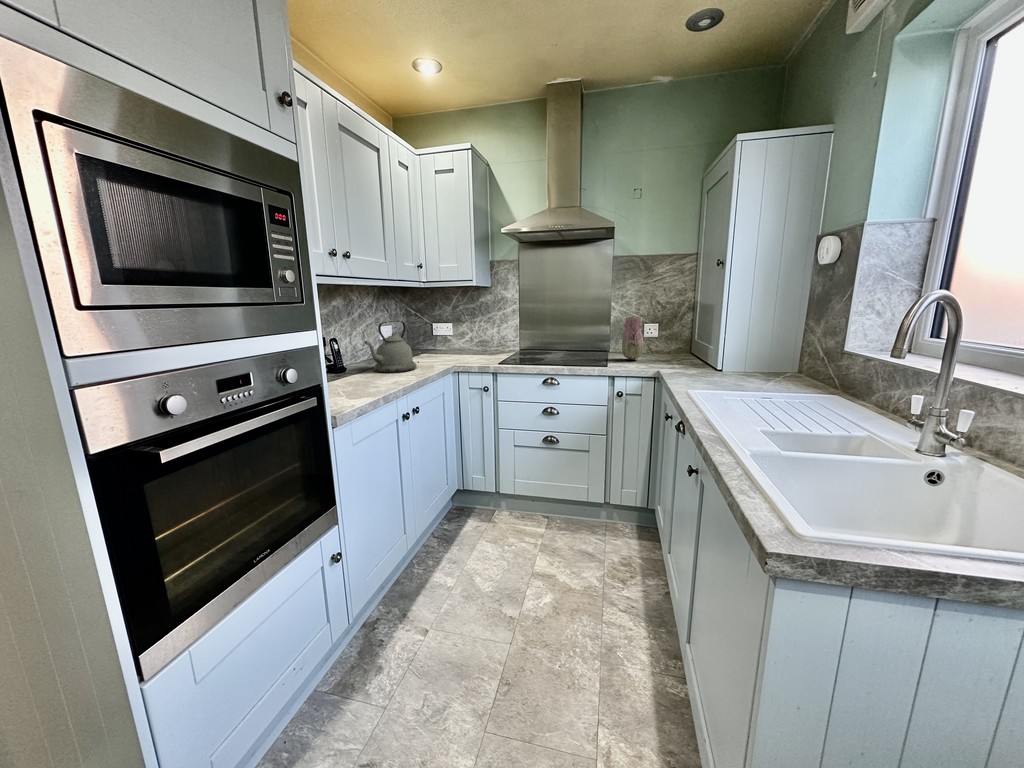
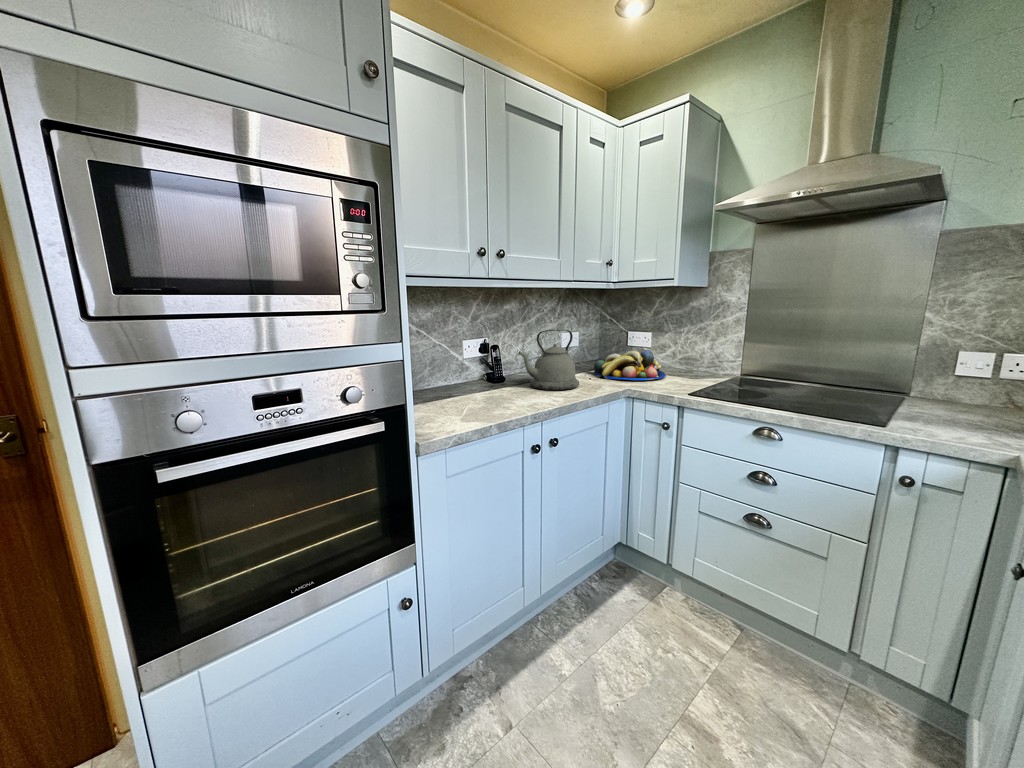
vase: present [622,317,643,360] -> none [934,340,996,418]
fruit bowl: none [417,336,474,361] -> present [593,350,666,380]

